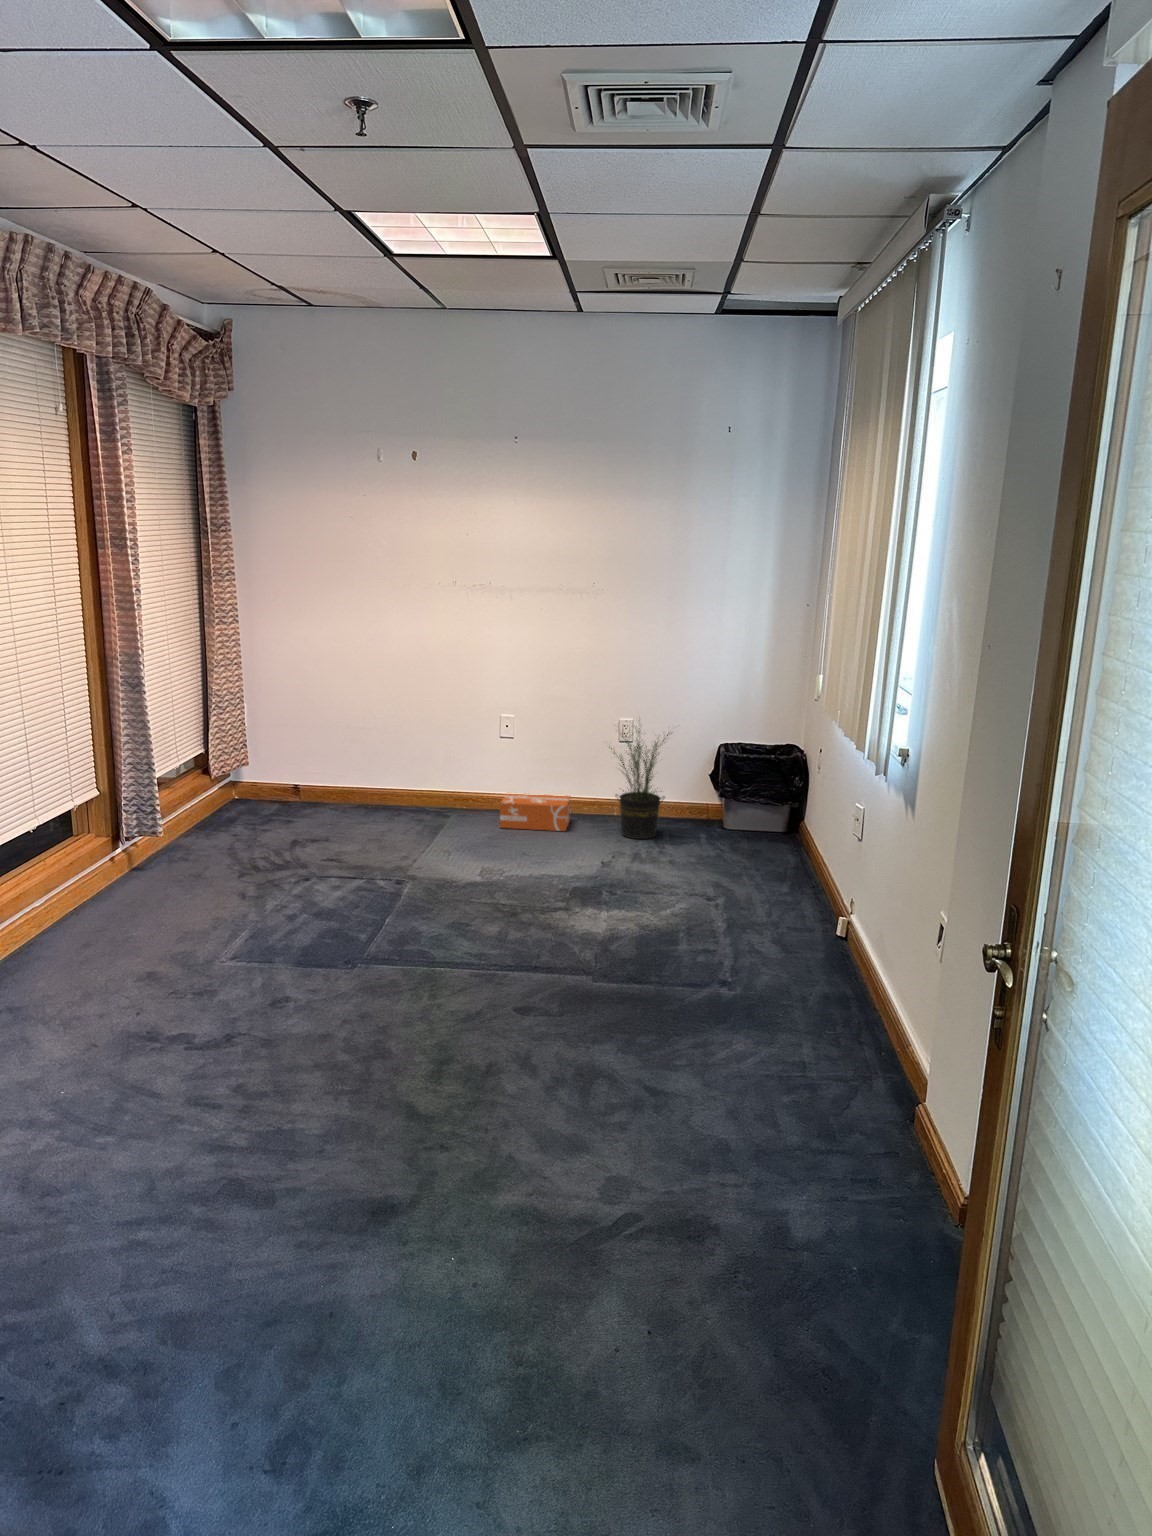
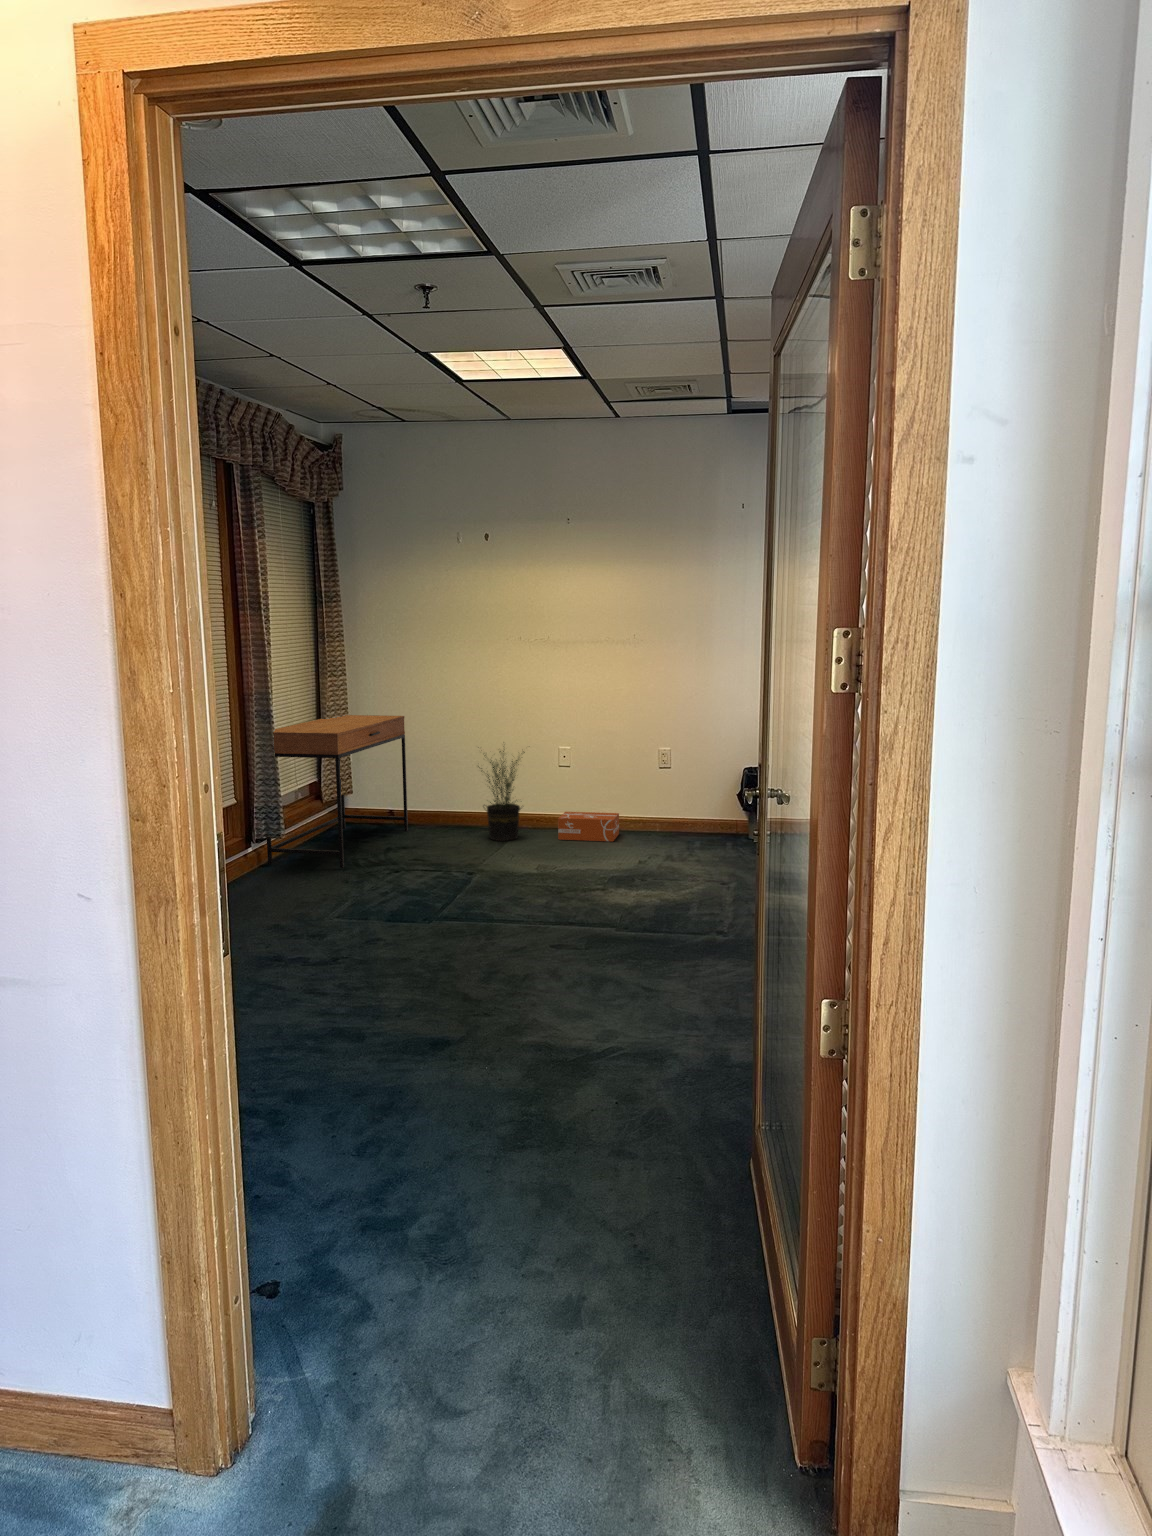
desk: none [131,672,317,872] -> present [267,715,408,868]
potted plant: present [609,730,672,839] -> present [478,751,525,841]

